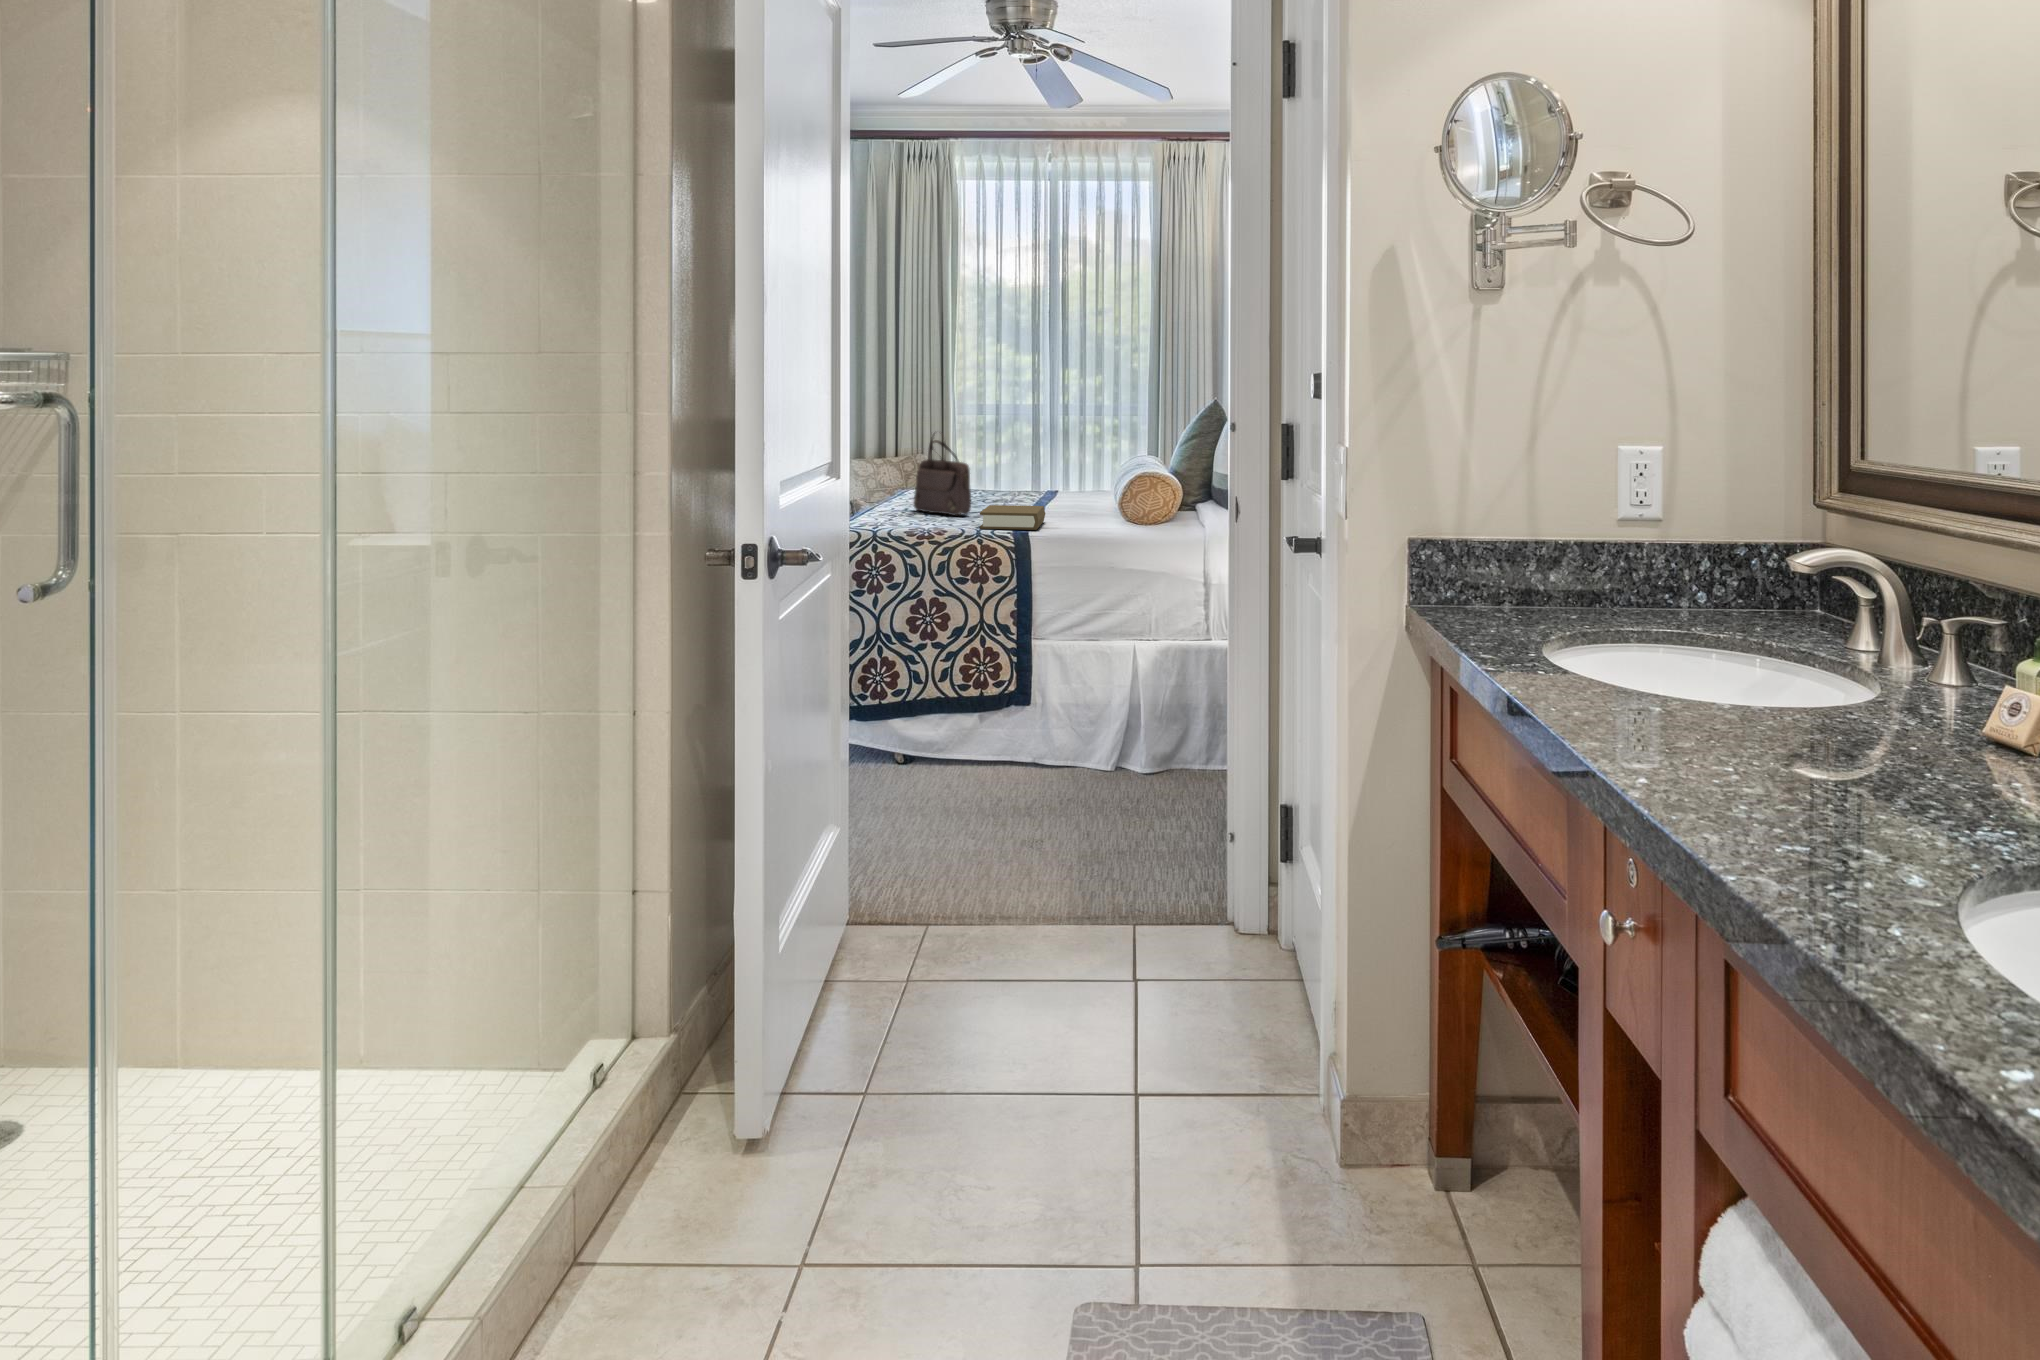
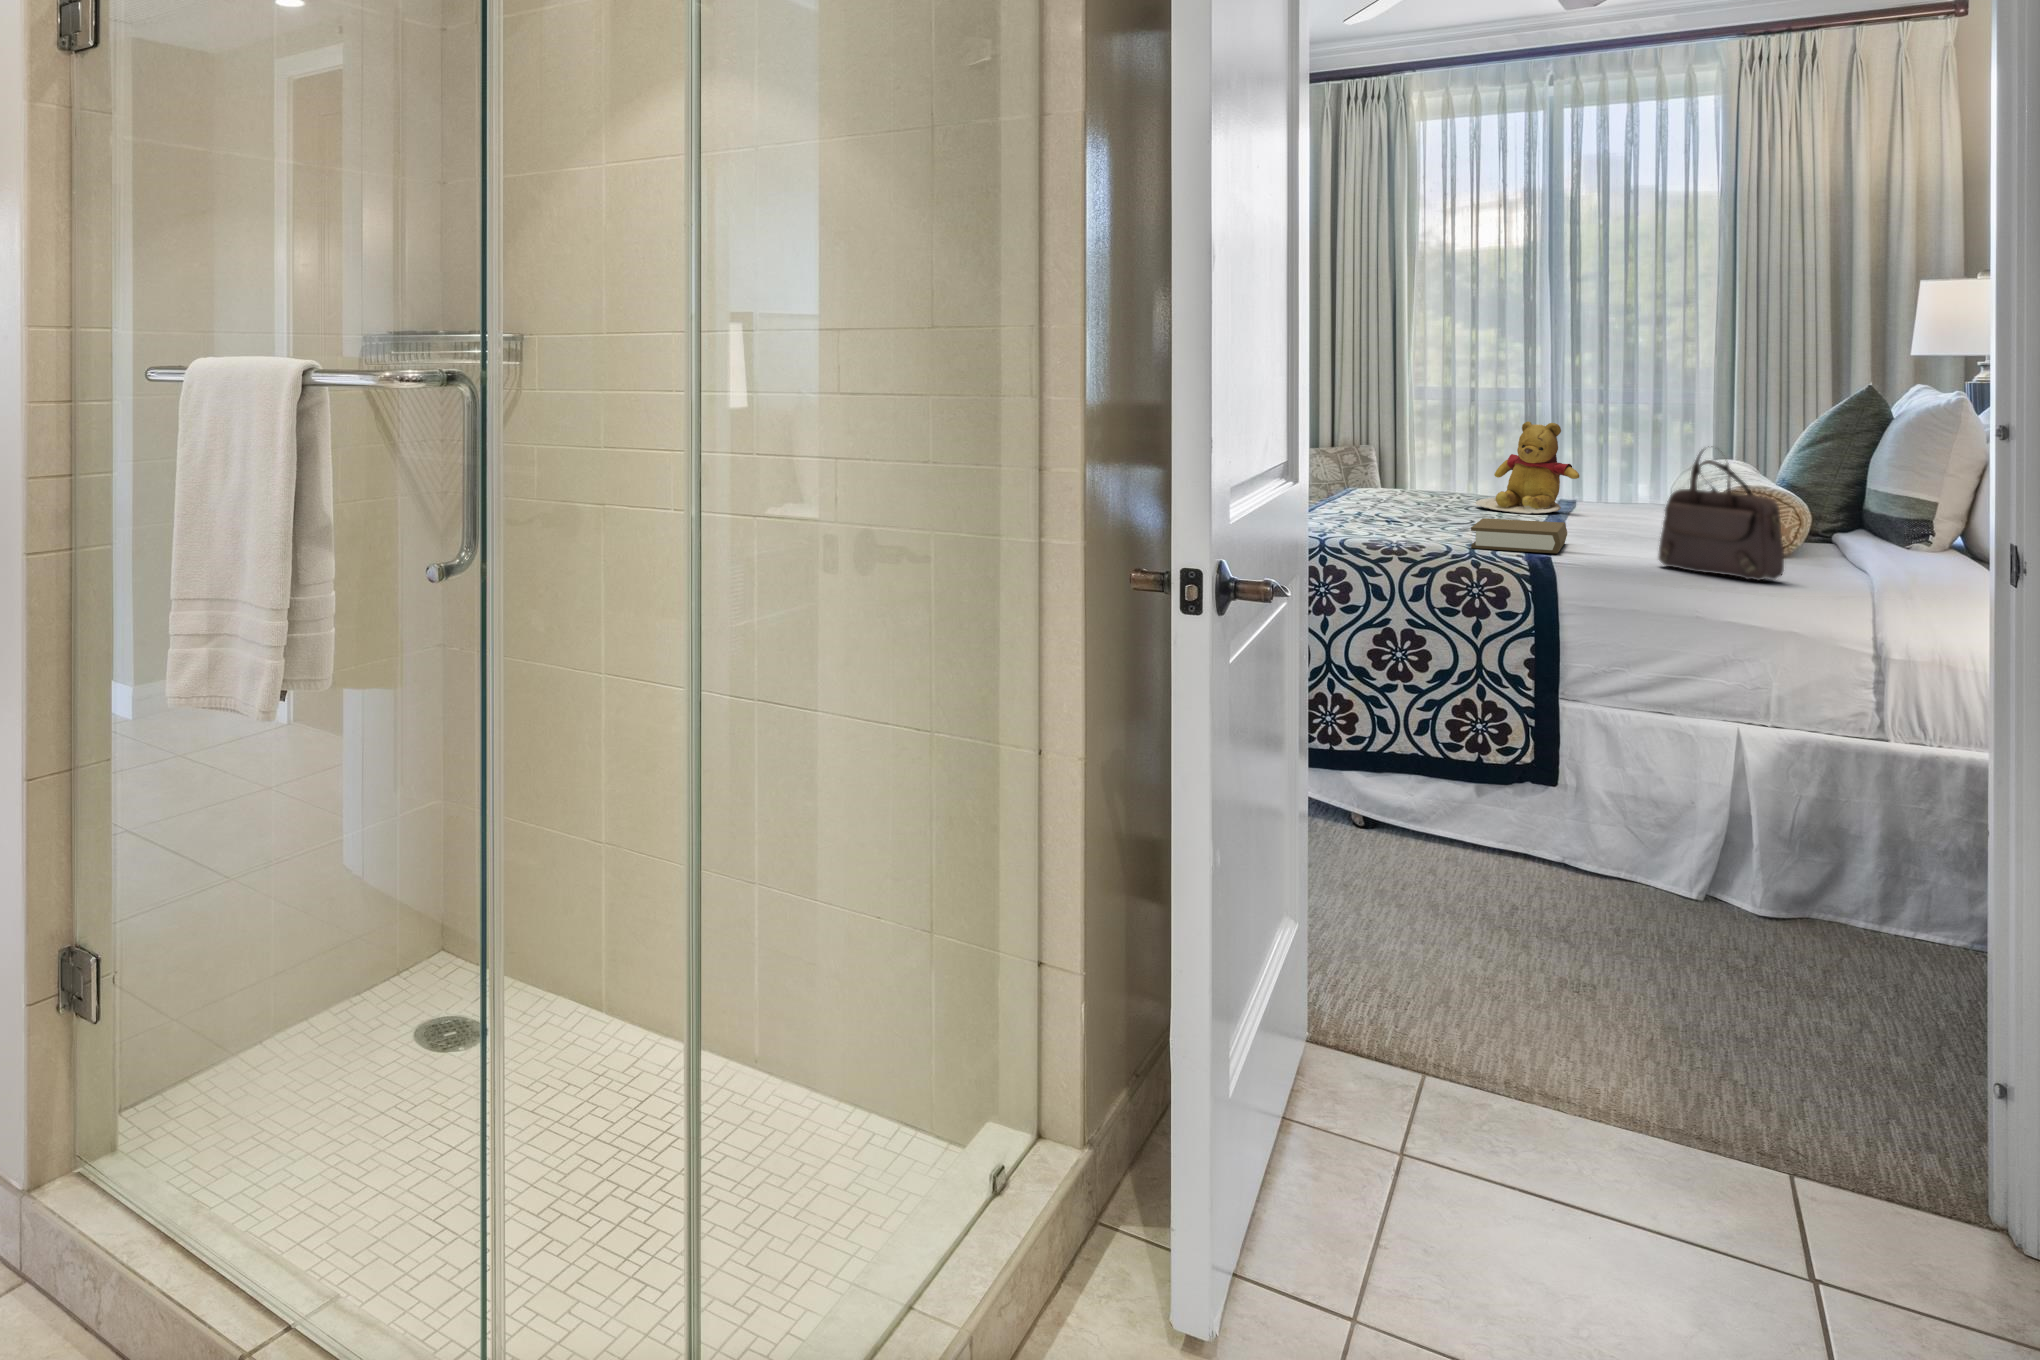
teddy bear: none [990,428,1059,501] -> present [1476,422,1579,514]
handbag: present [913,434,971,516] -> present [1658,446,1784,581]

